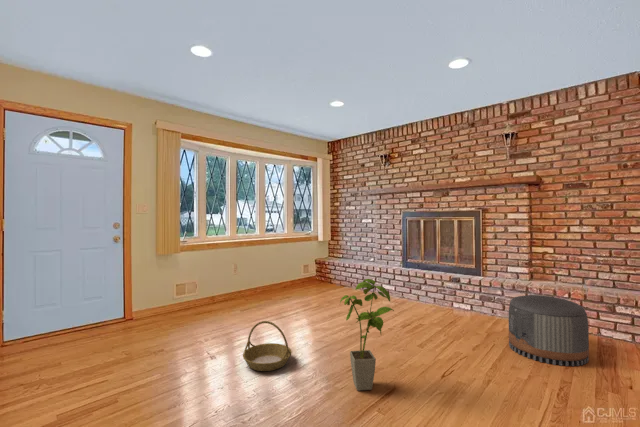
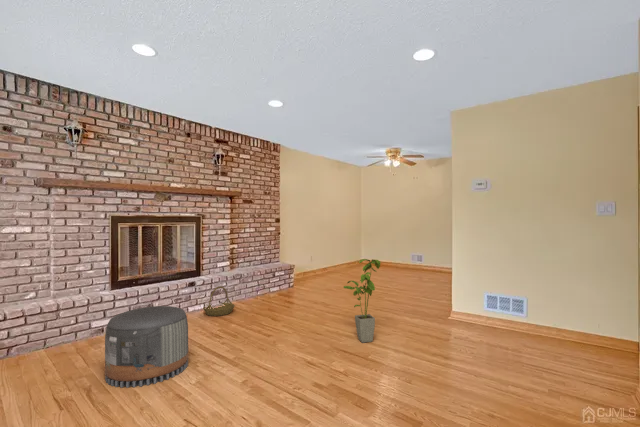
pouf: present [508,295,589,366] -> present [105,306,188,388]
basket: present [243,321,292,371] -> present [203,286,235,316]

